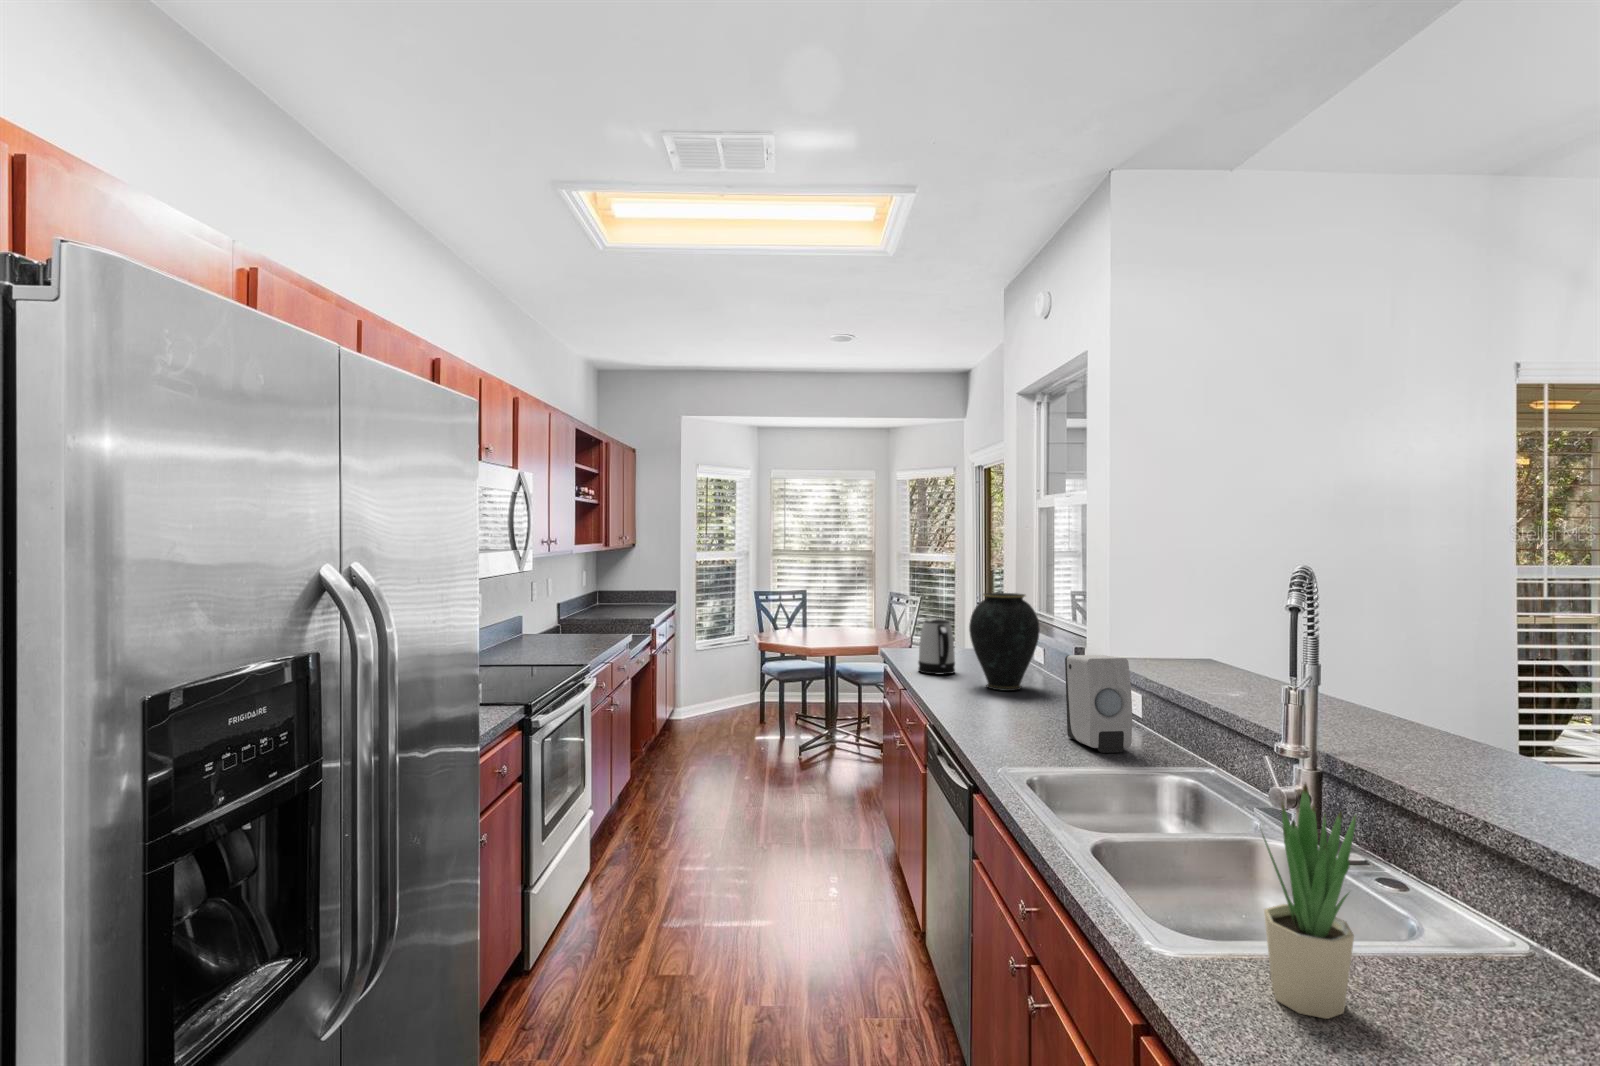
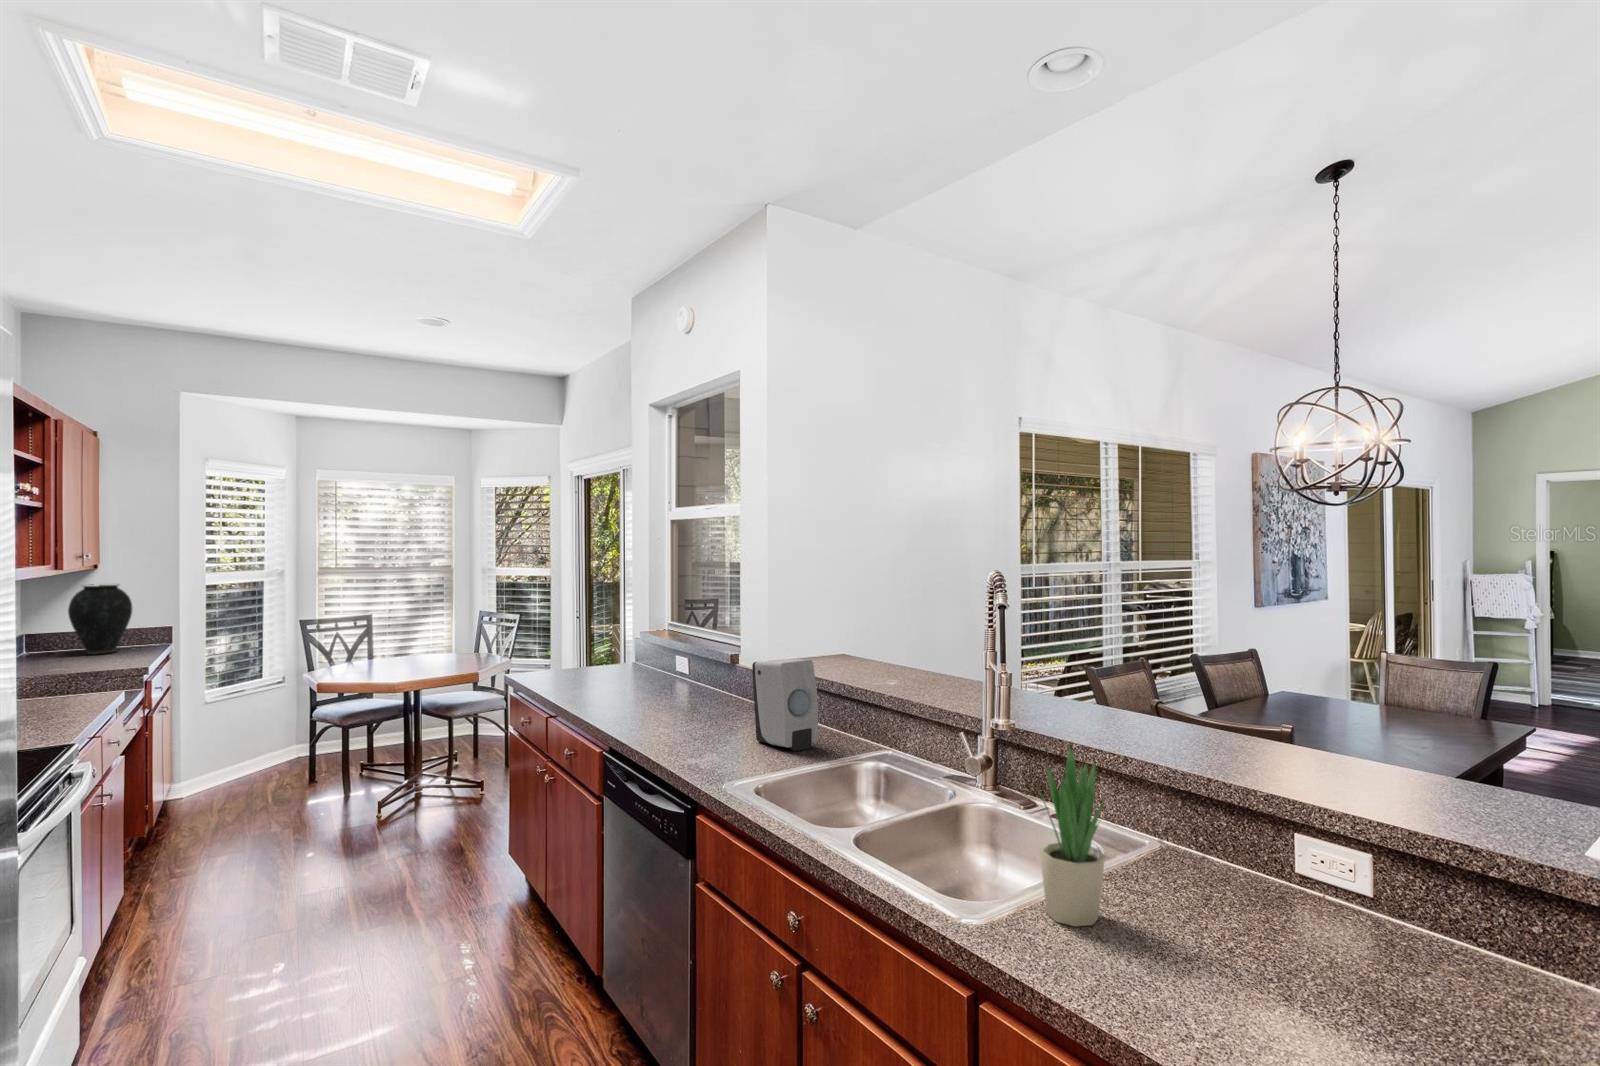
vase: present [969,593,1040,691] -> present [68,584,132,655]
kettle: present [918,619,955,675] -> none [565,636,605,697]

